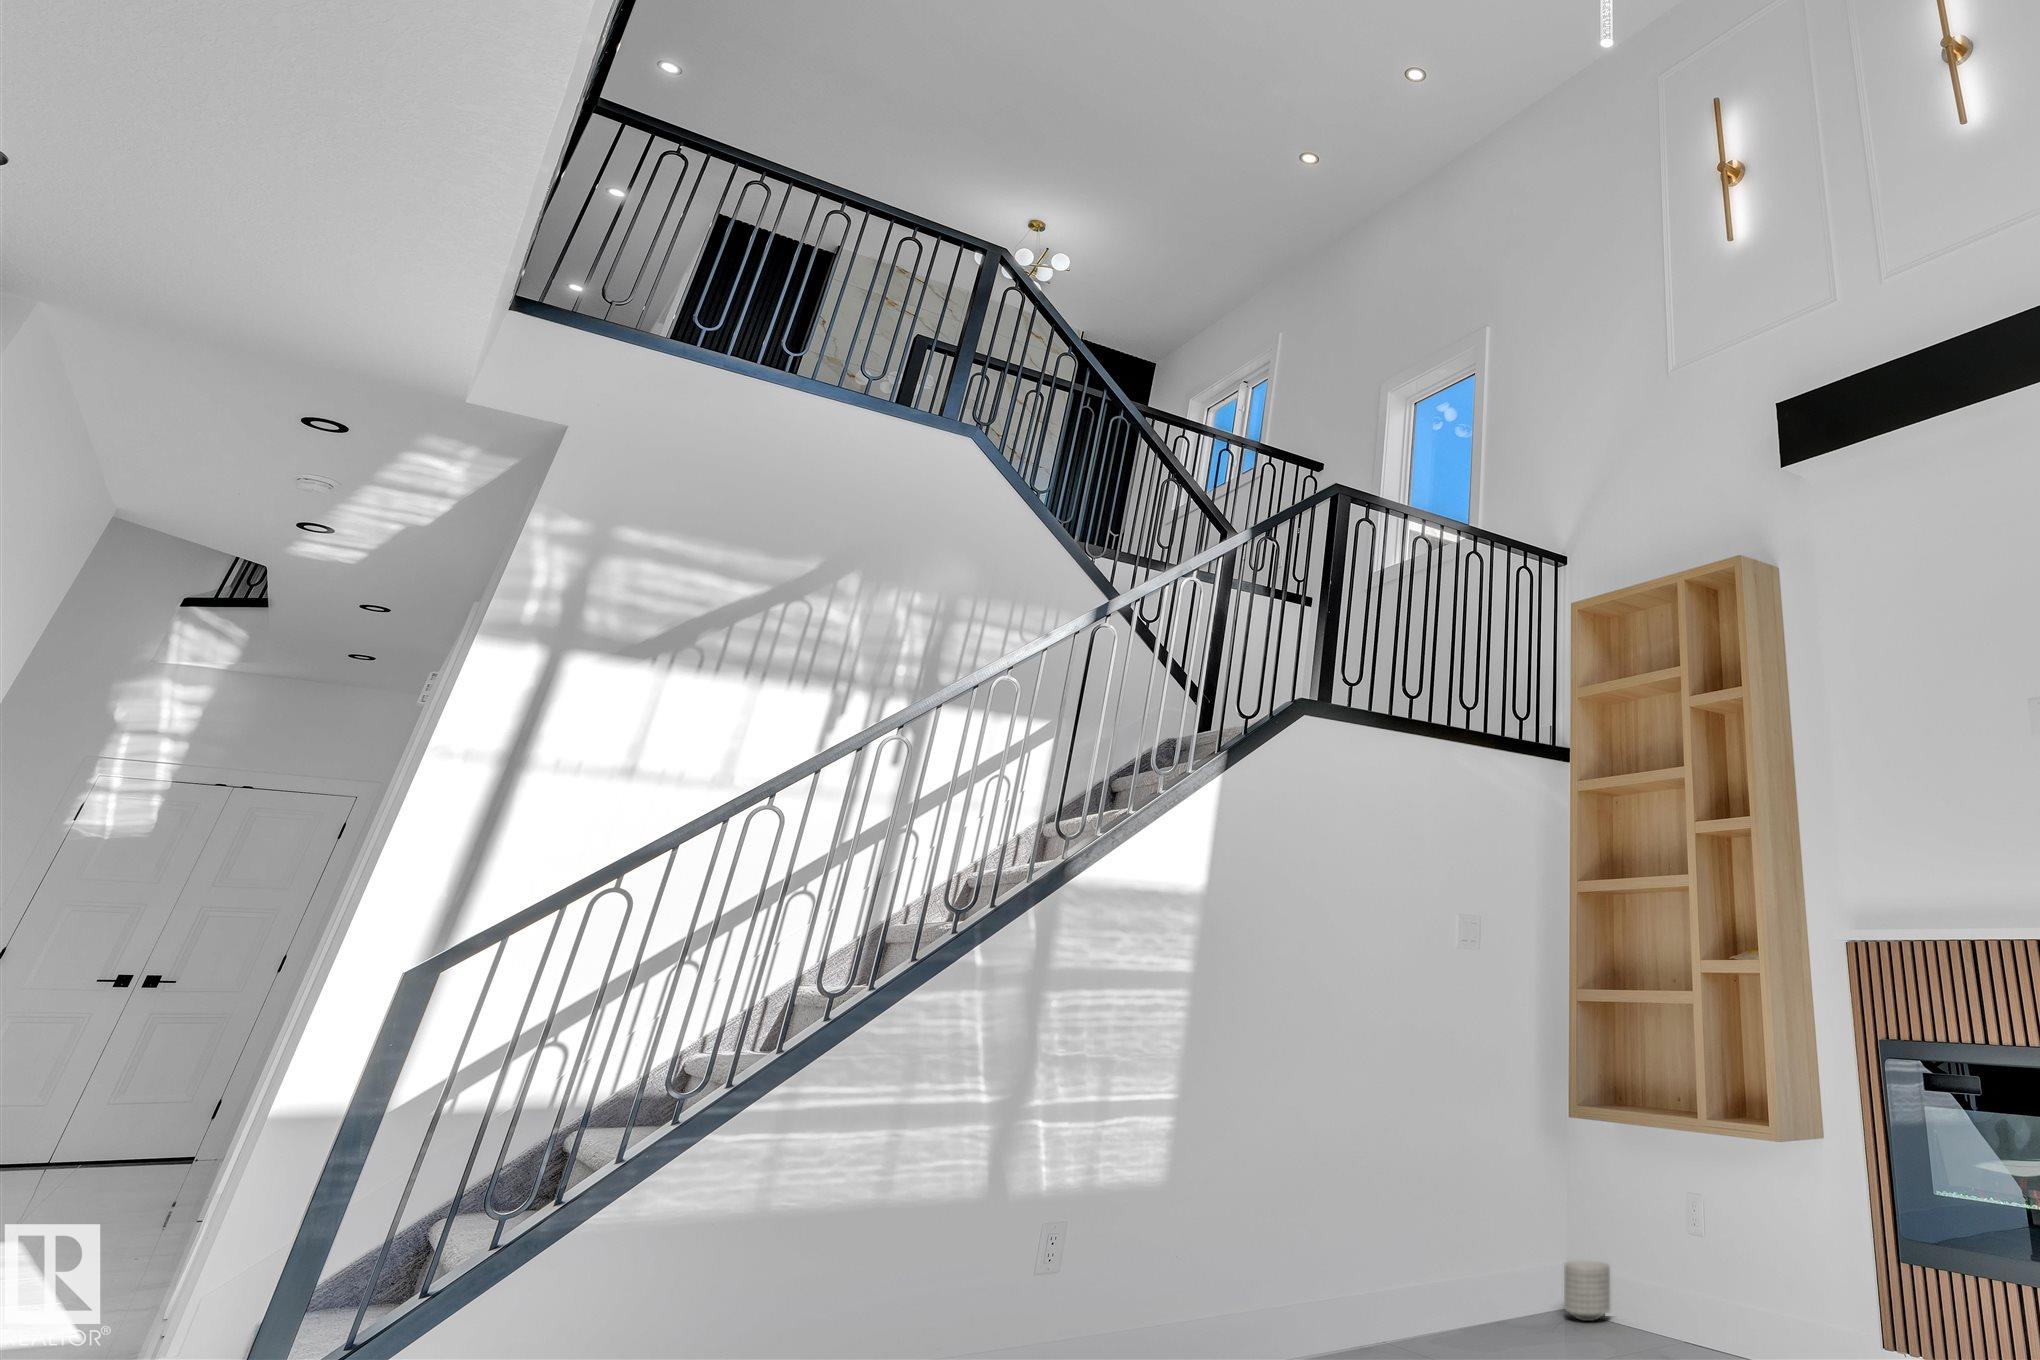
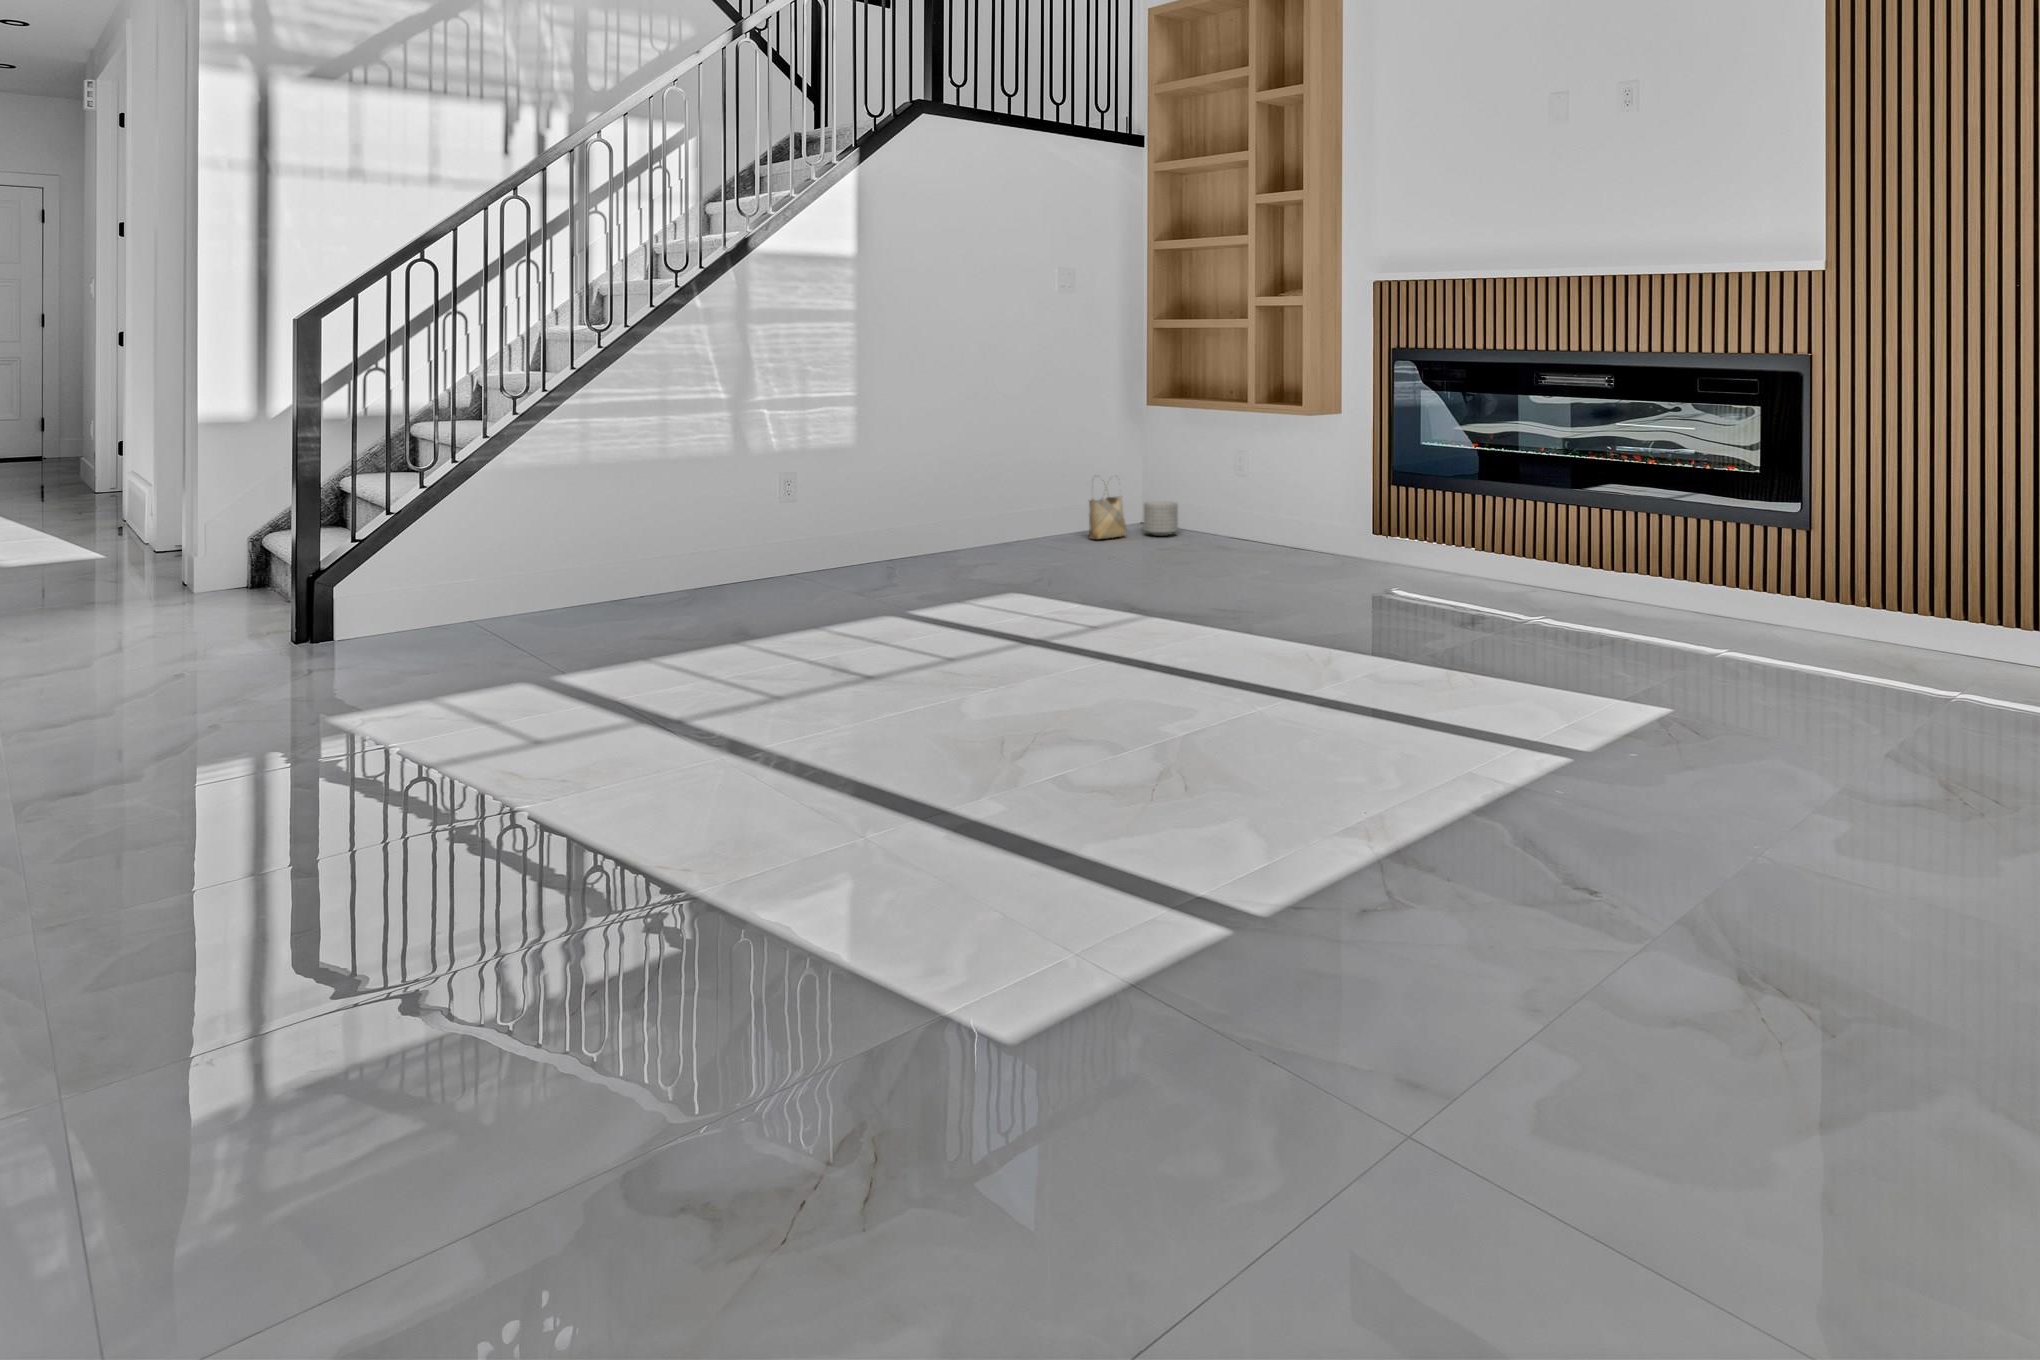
woven basket: none [1487,1218,1540,1326] -> present [1089,475,1127,539]

